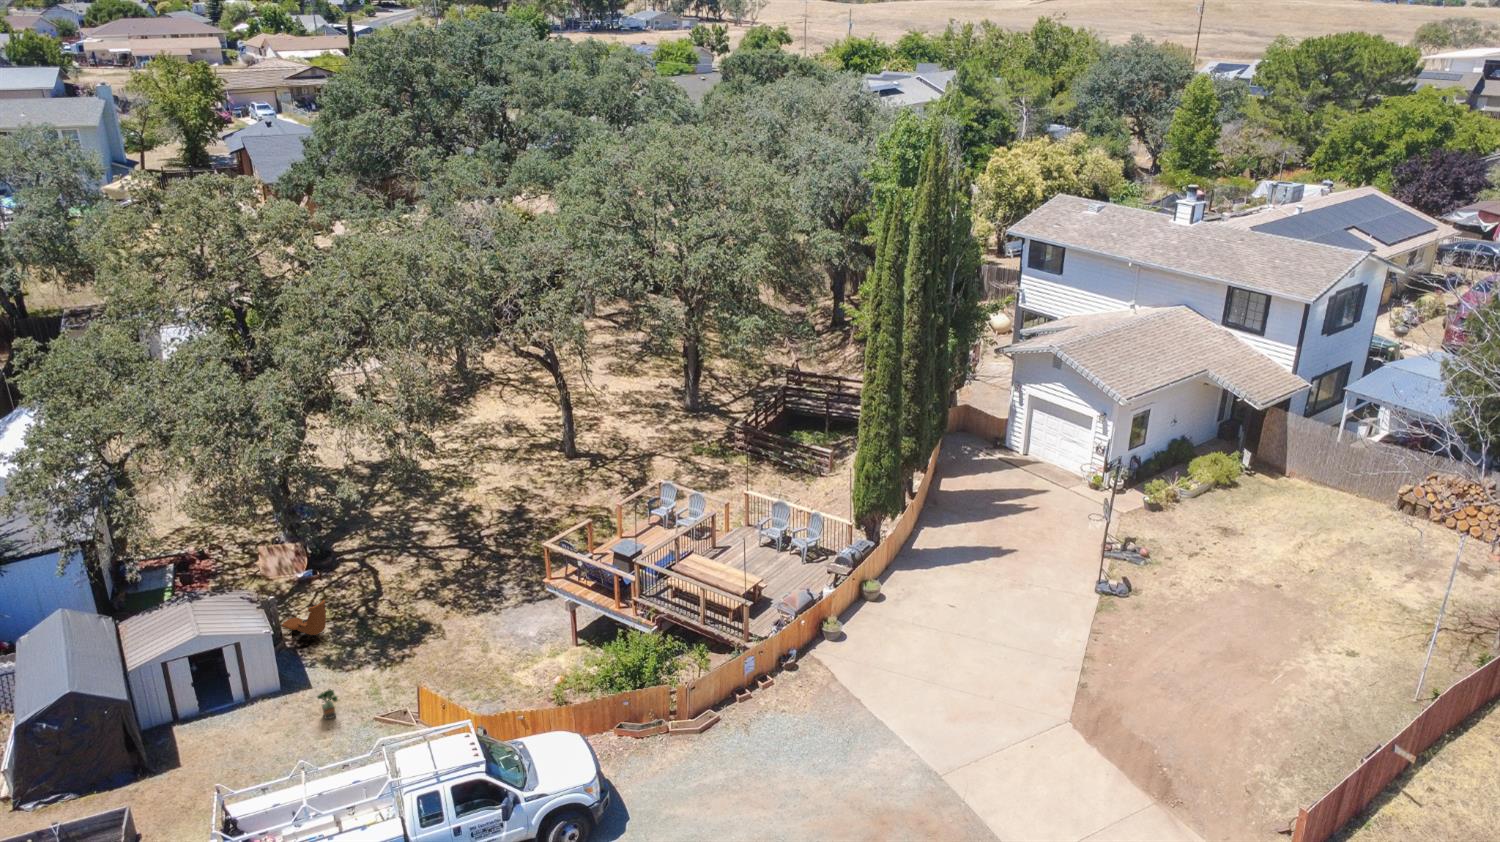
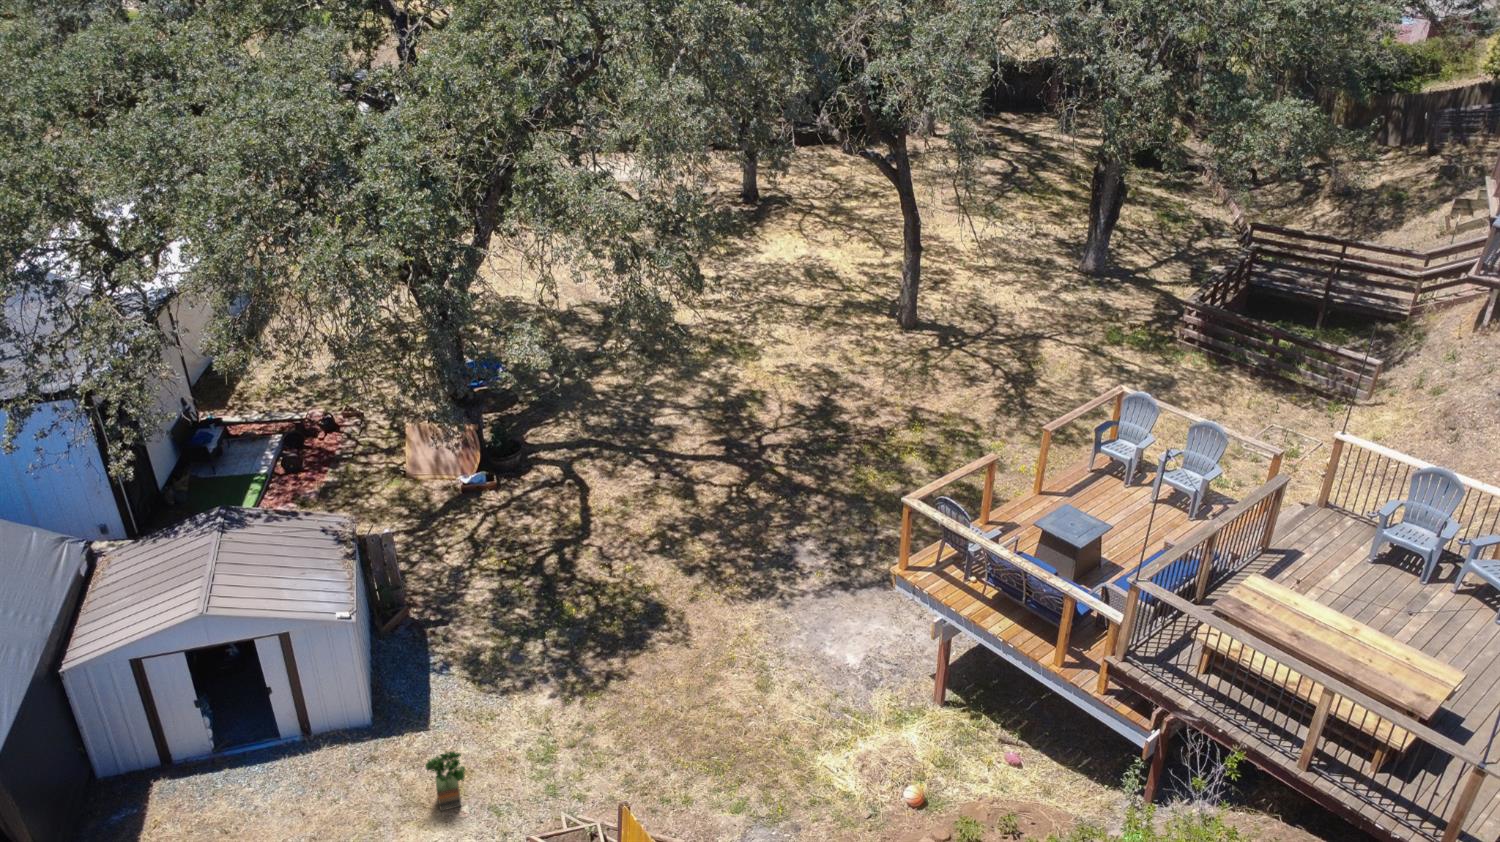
lounge chair: present [282,600,326,646] -> none [410,545,481,622]

